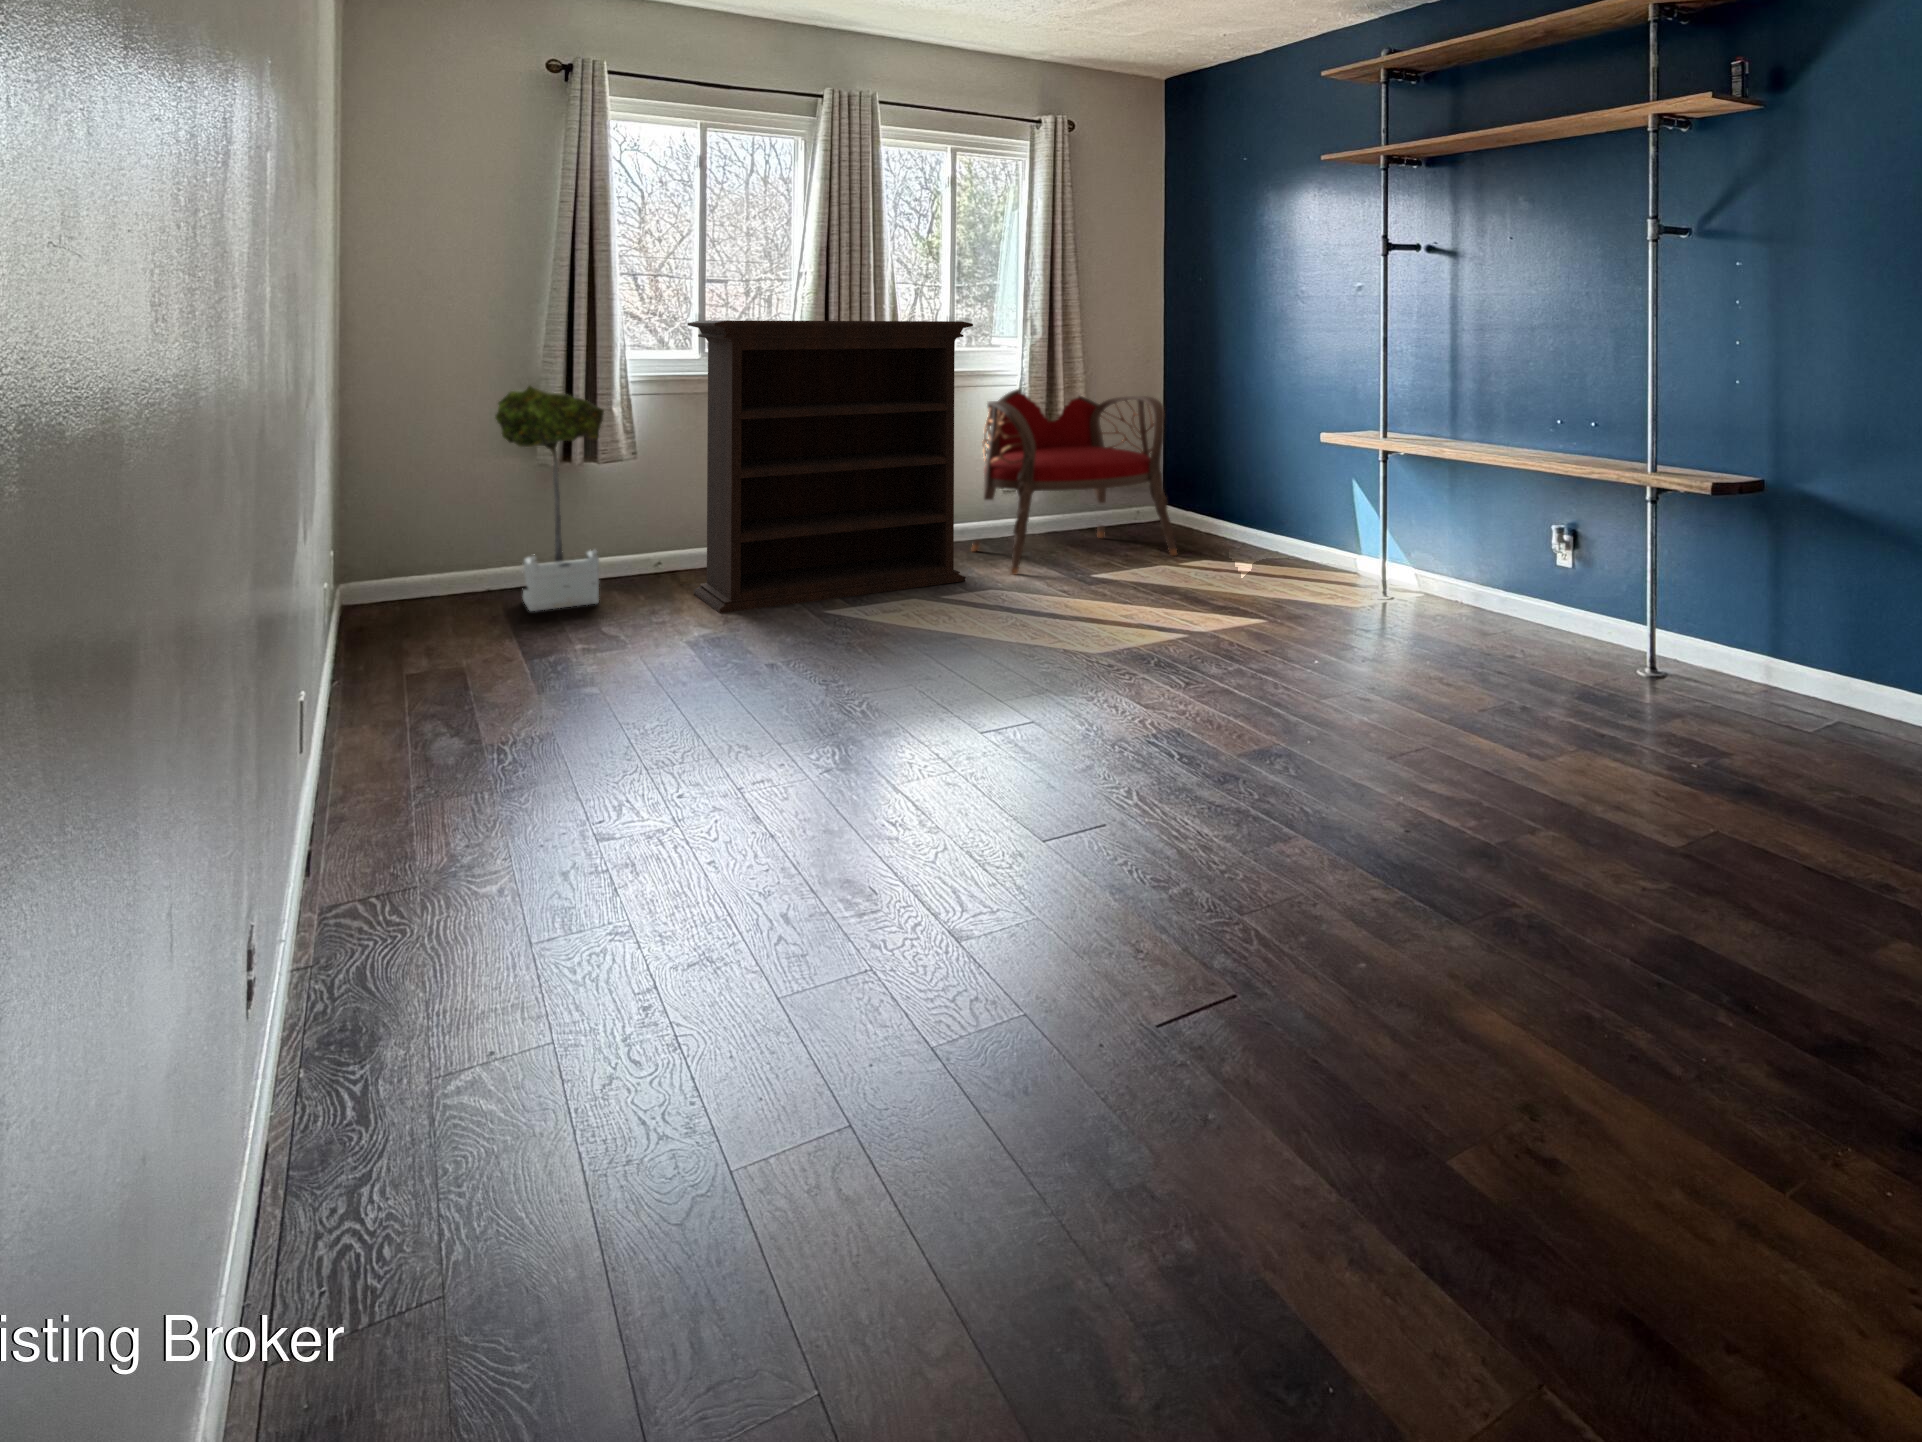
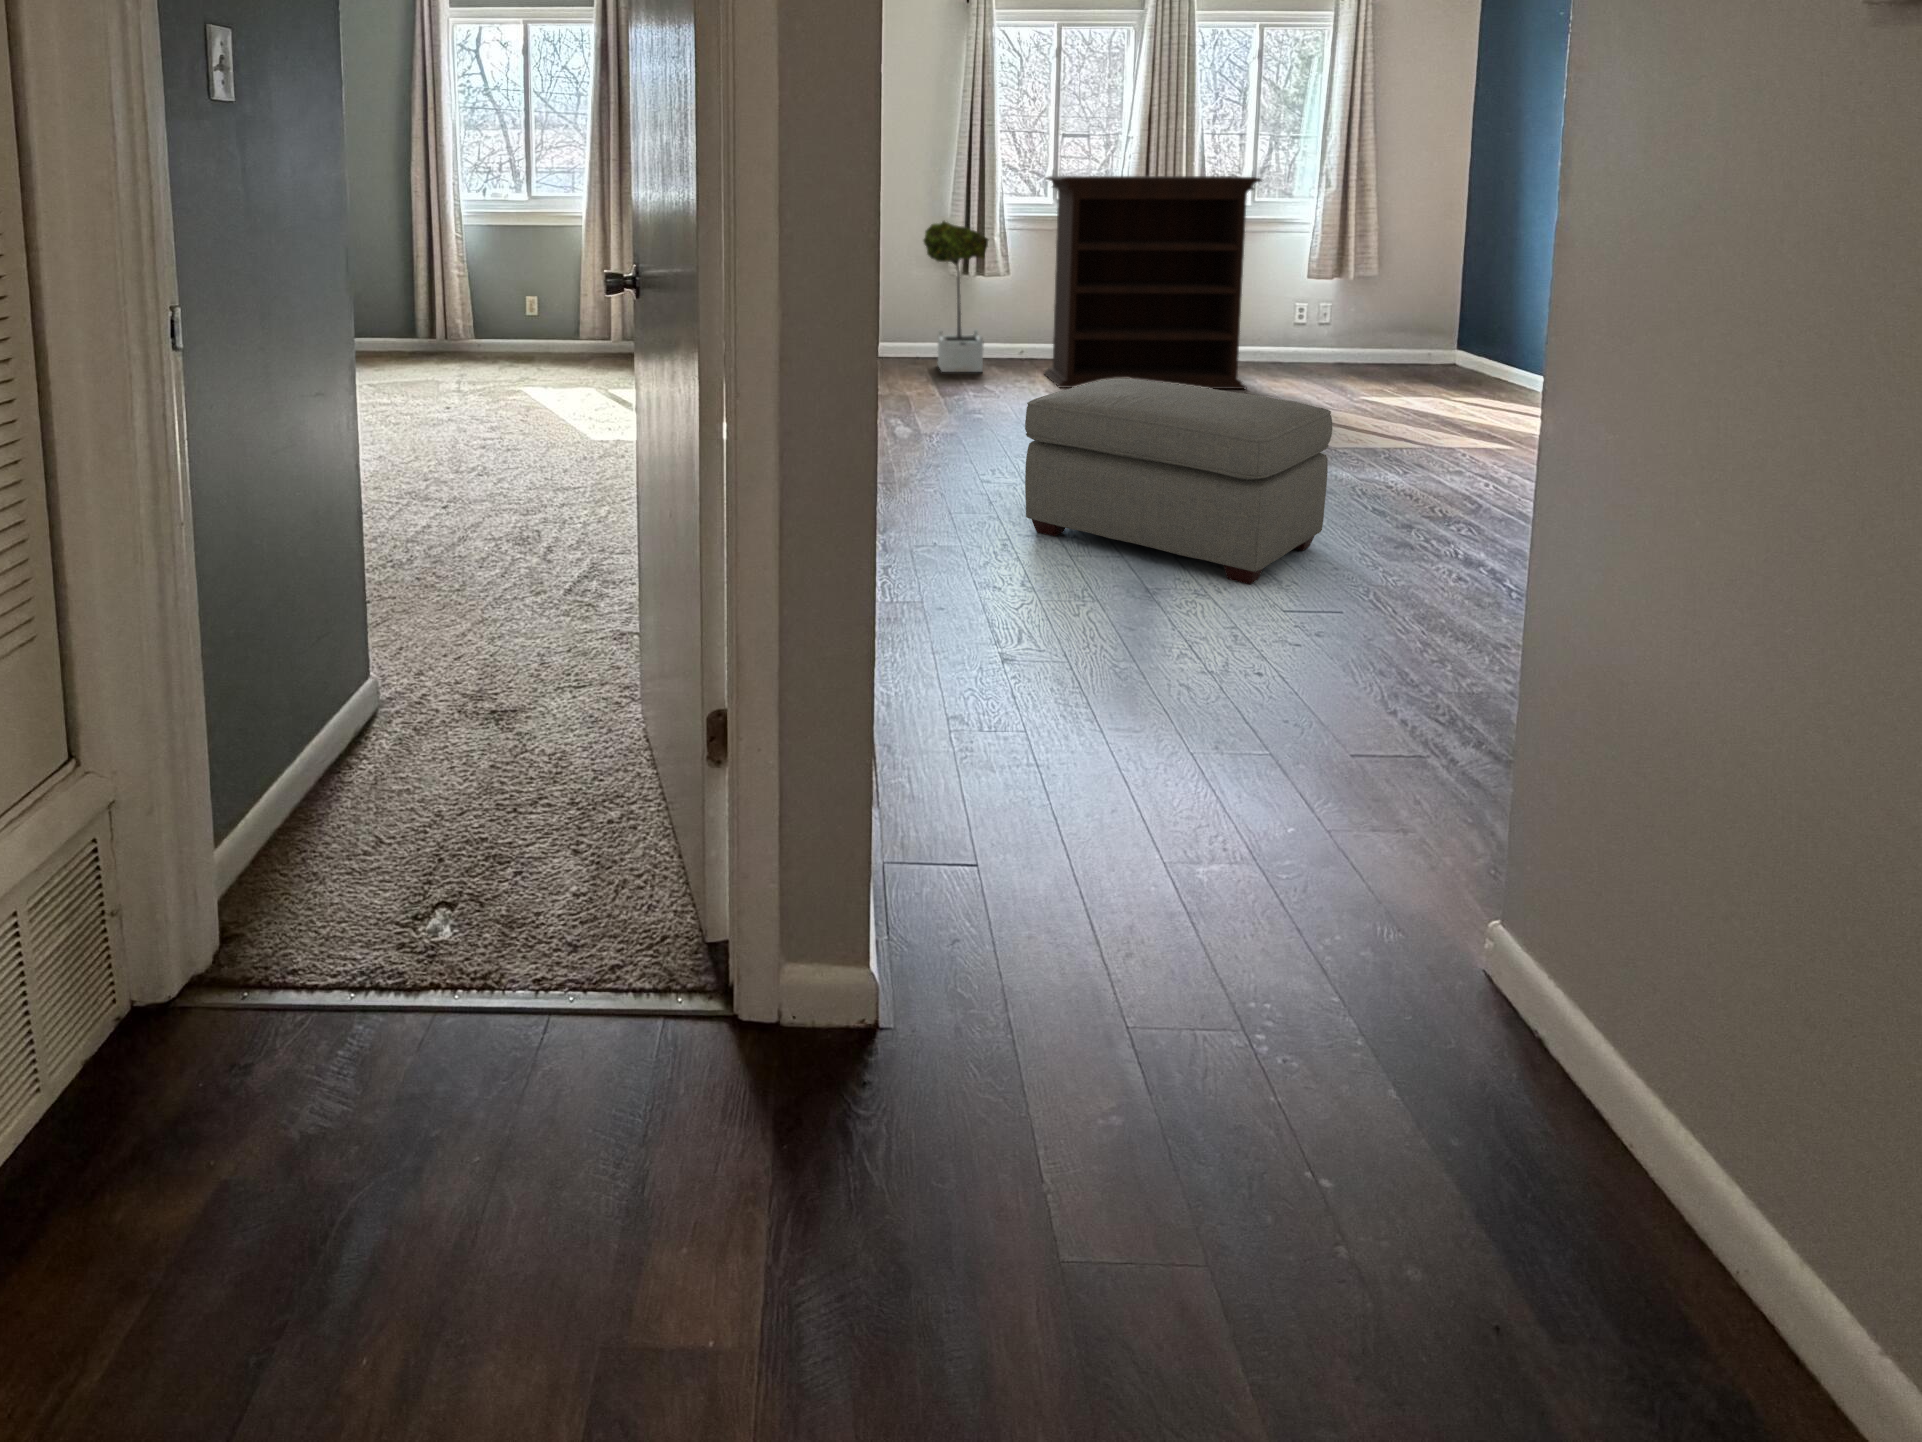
armchair: present [972,389,1177,575] -> none [1261,233,1454,393]
ottoman: none [699,614,1162,935] -> present [1025,378,1332,584]

